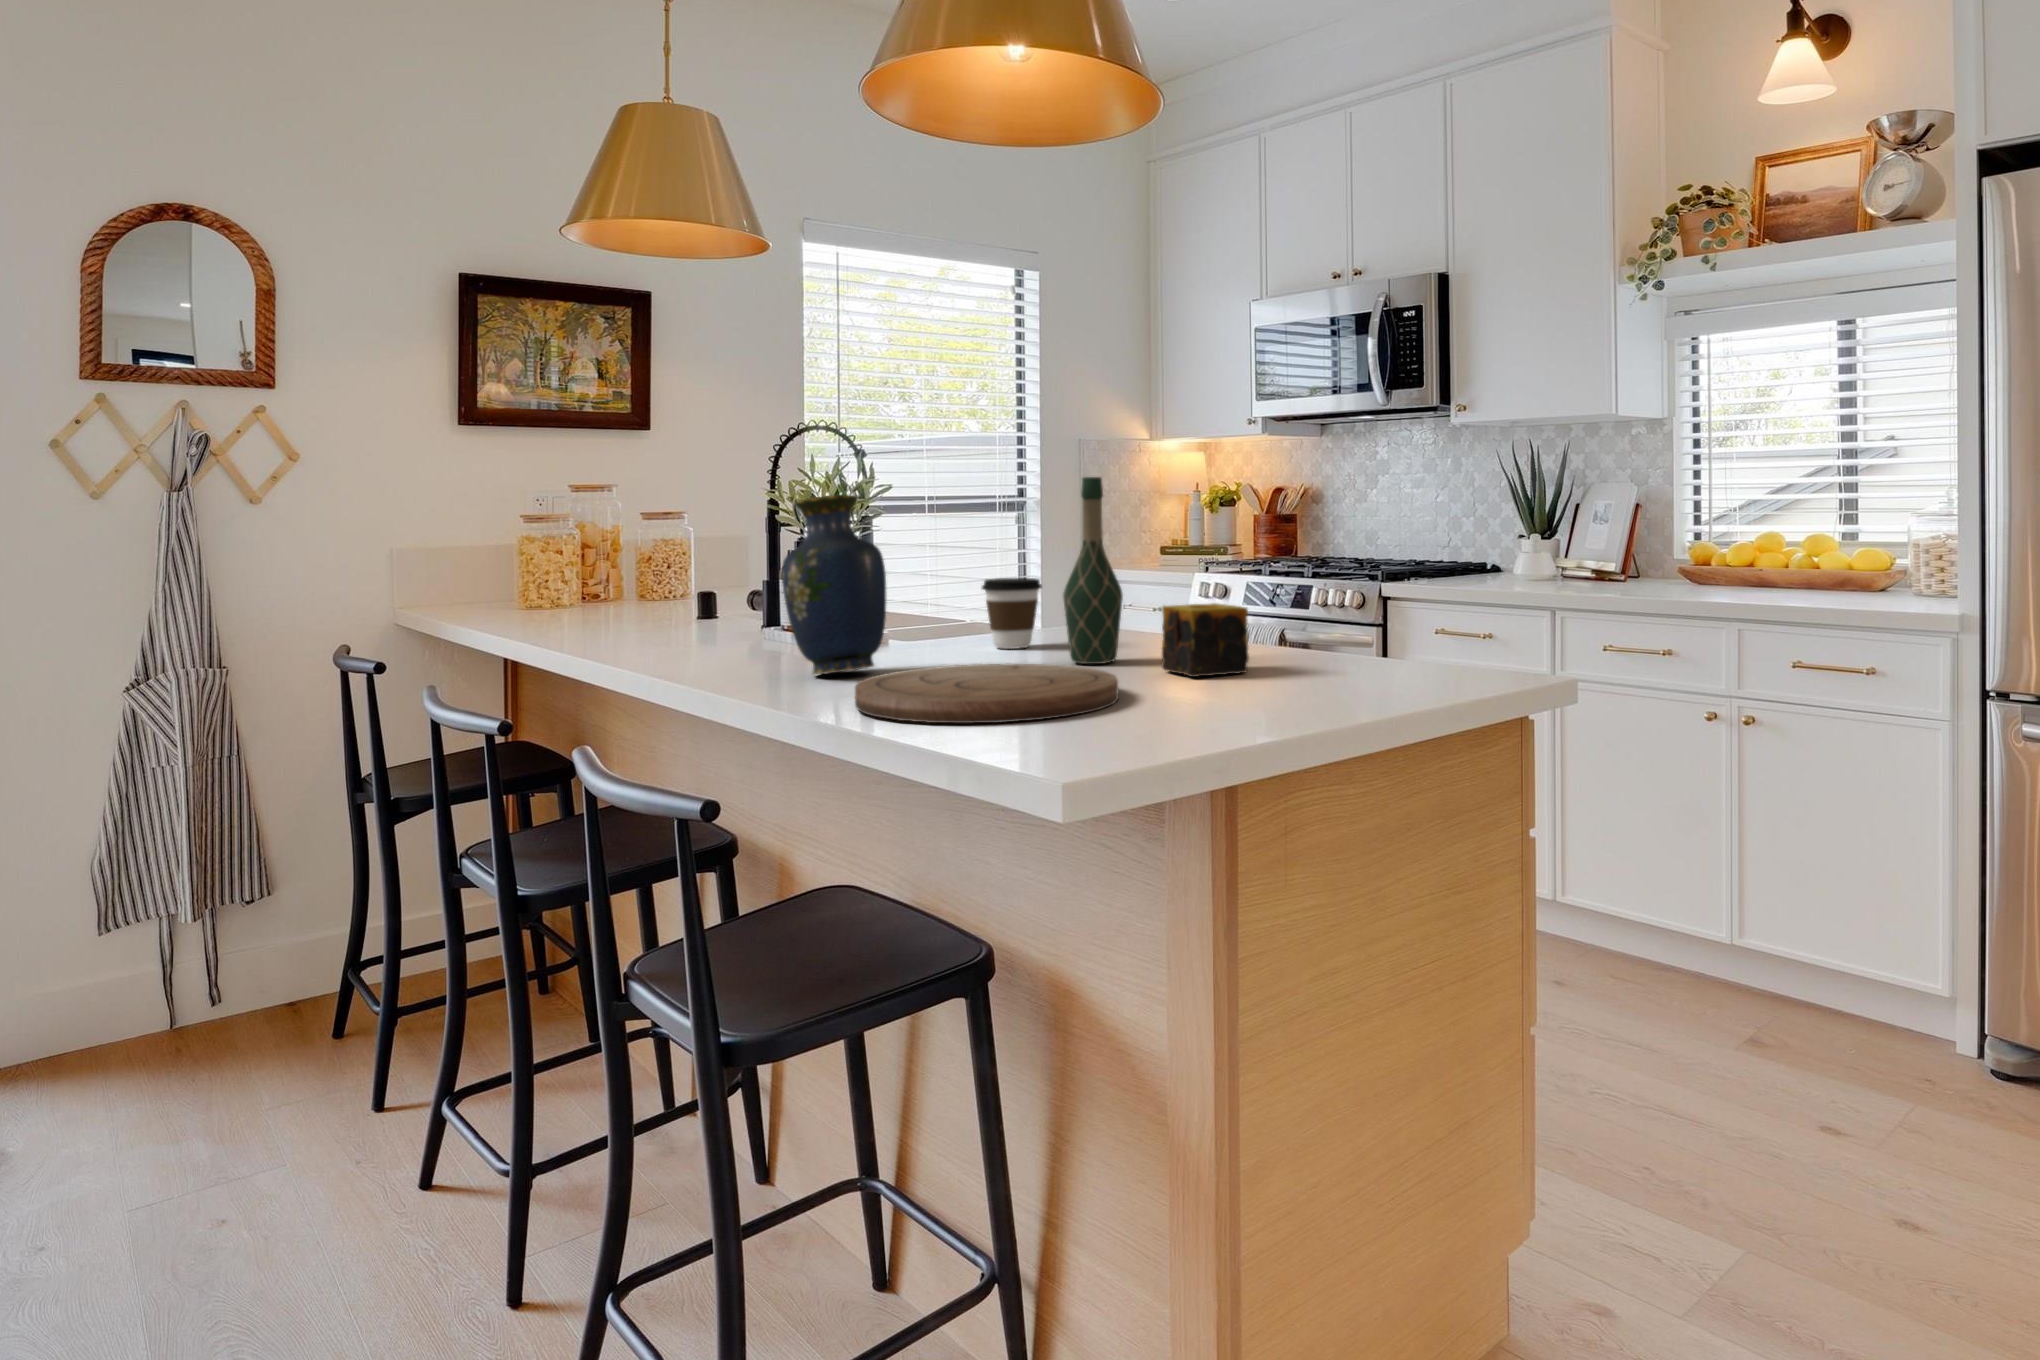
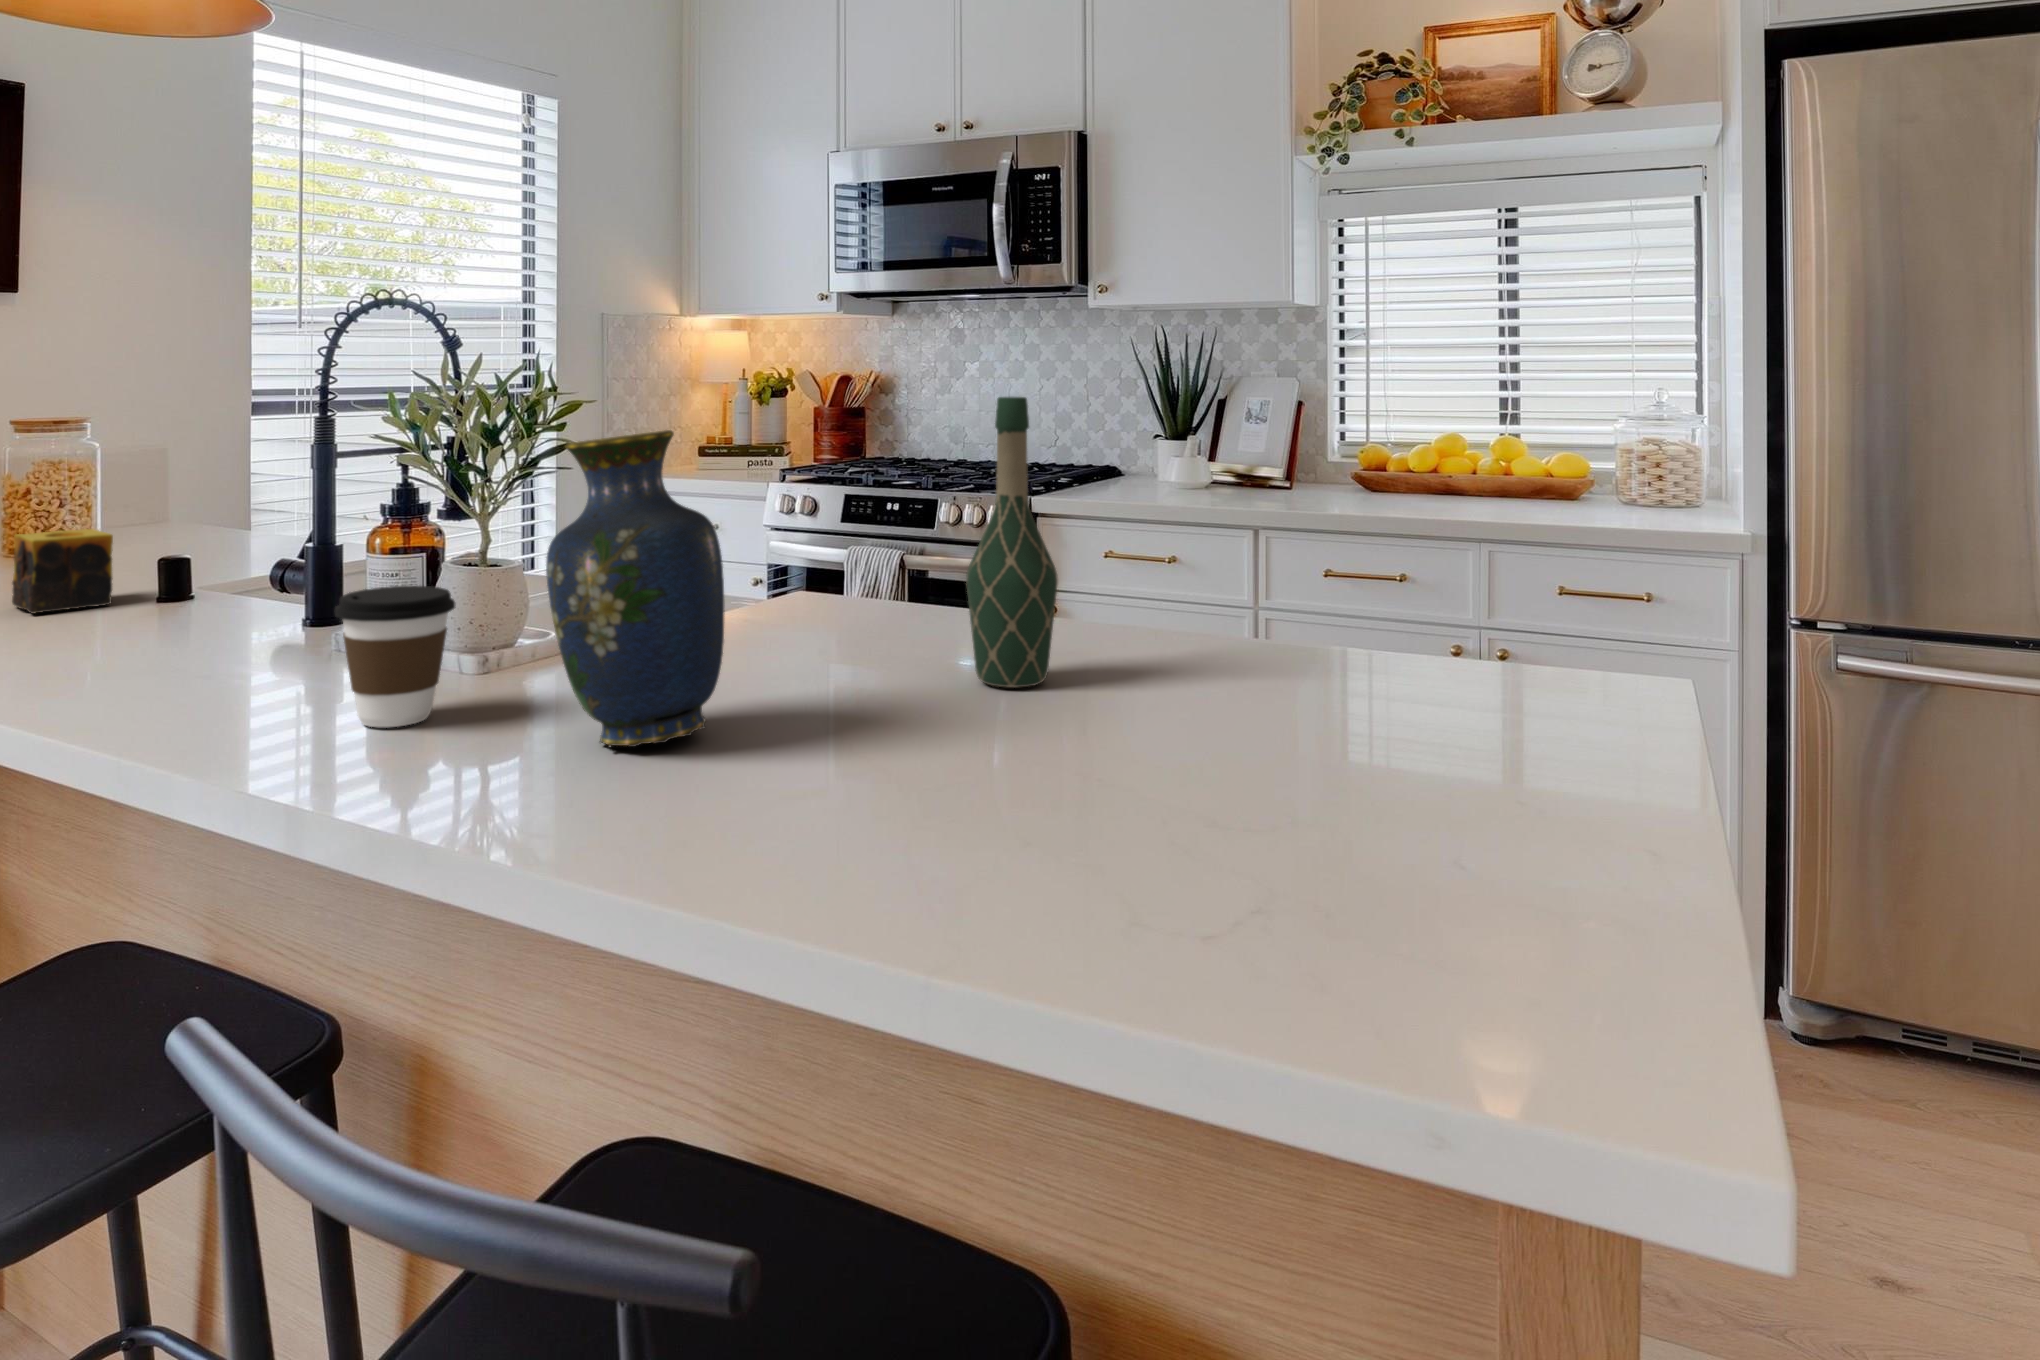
coffee cup: present [982,578,1042,649] -> present [335,586,455,727]
candle: present [1162,603,1249,677] -> present [12,529,113,614]
cutting board: present [855,664,1118,723] -> none [818,711,1276,890]

